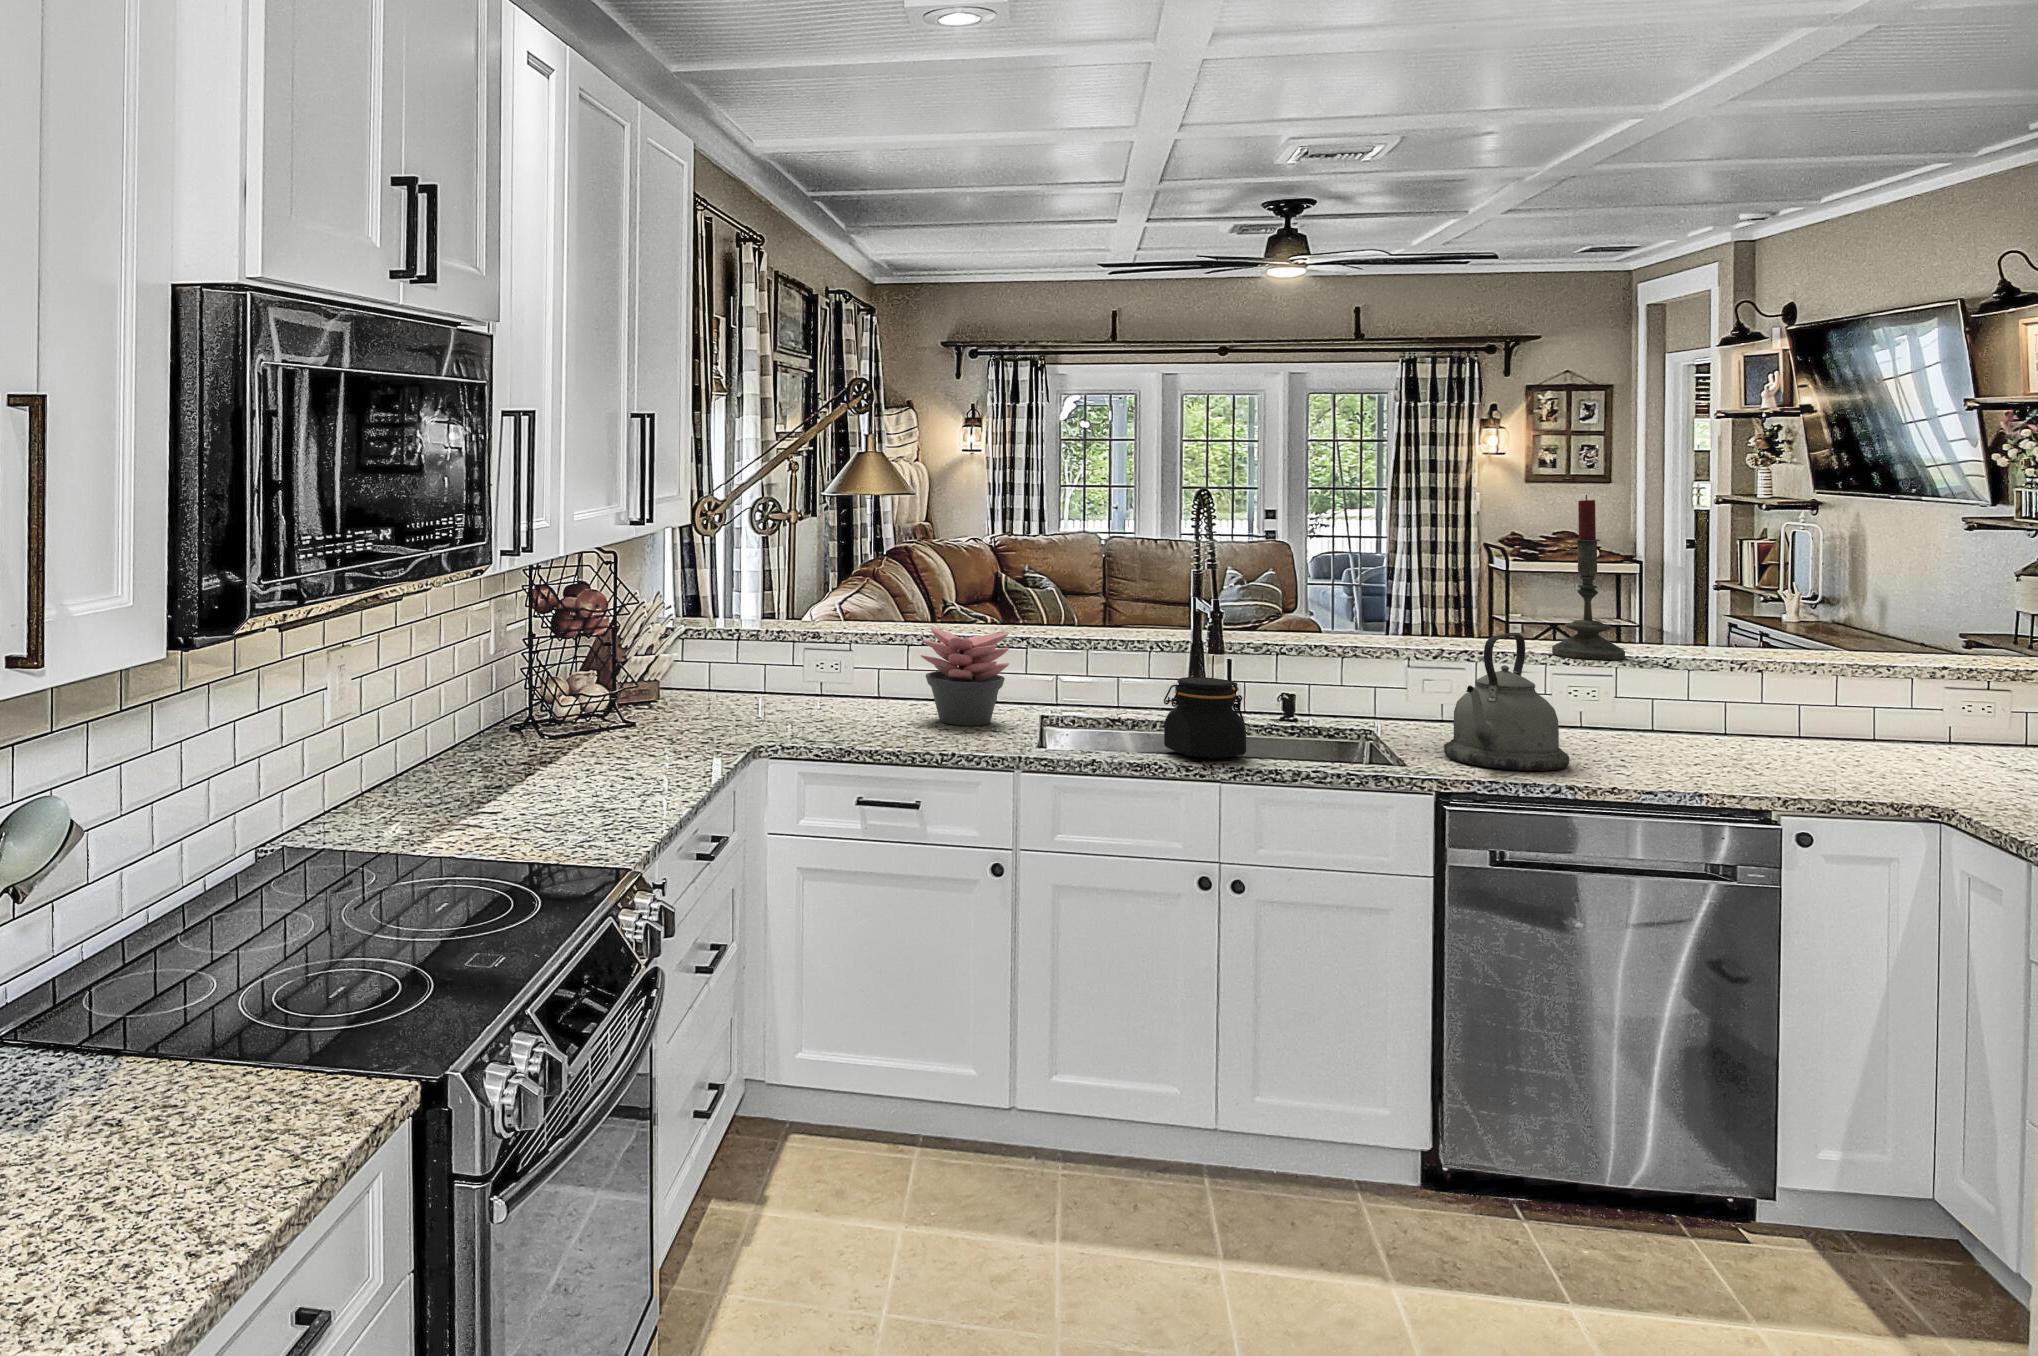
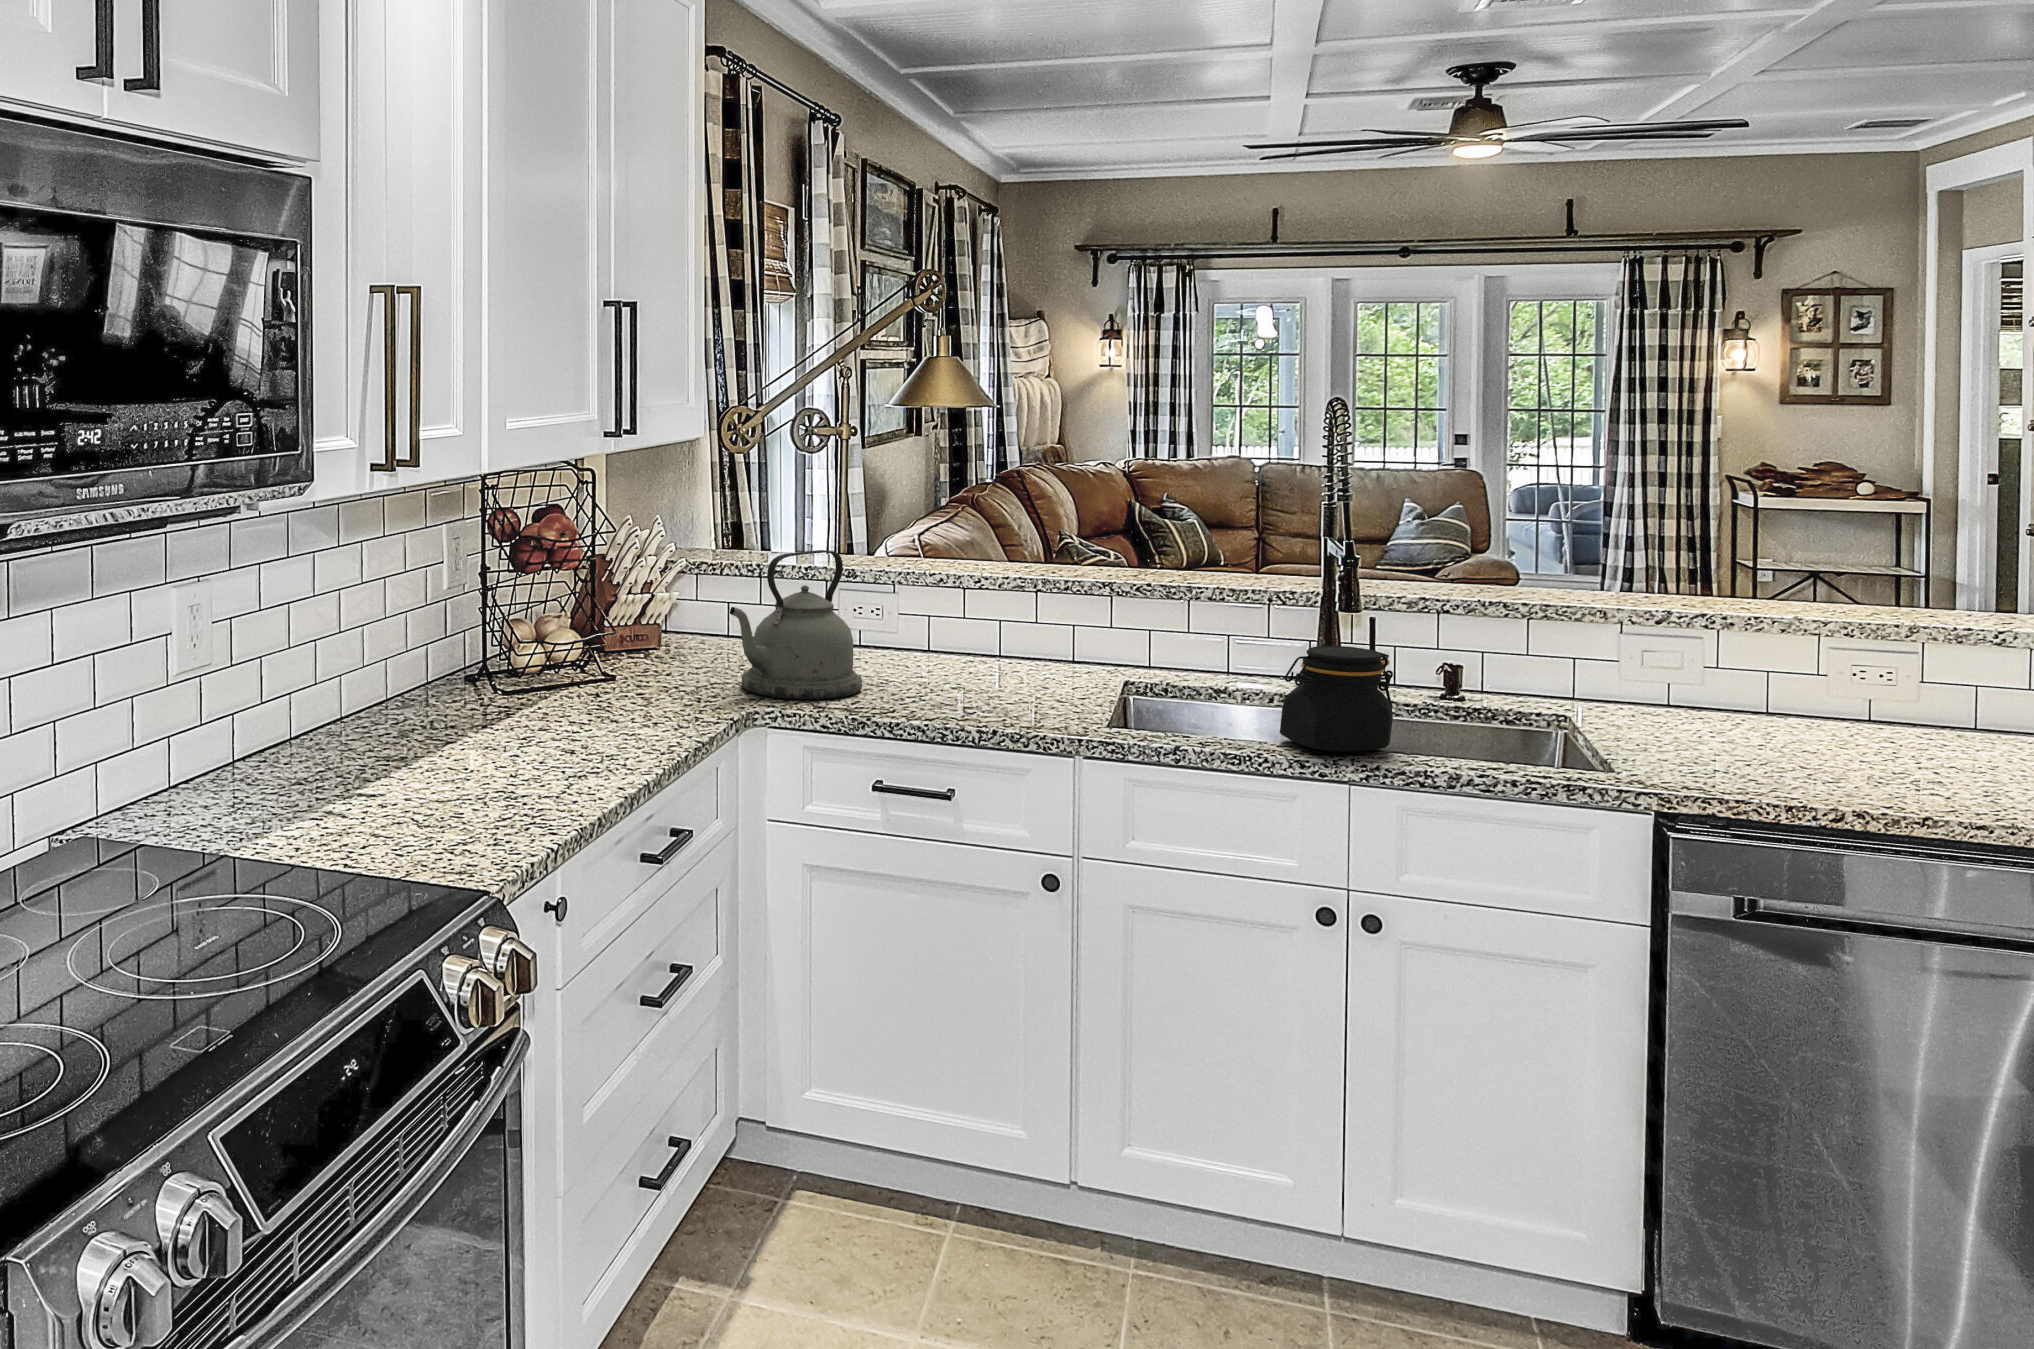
candle: present [1552,495,1625,660] -> none [1829,399,1937,625]
succulent plant: present [921,628,1009,726] -> none [976,578,1093,700]
kettle: present [1444,633,1569,771] -> present [730,550,862,699]

